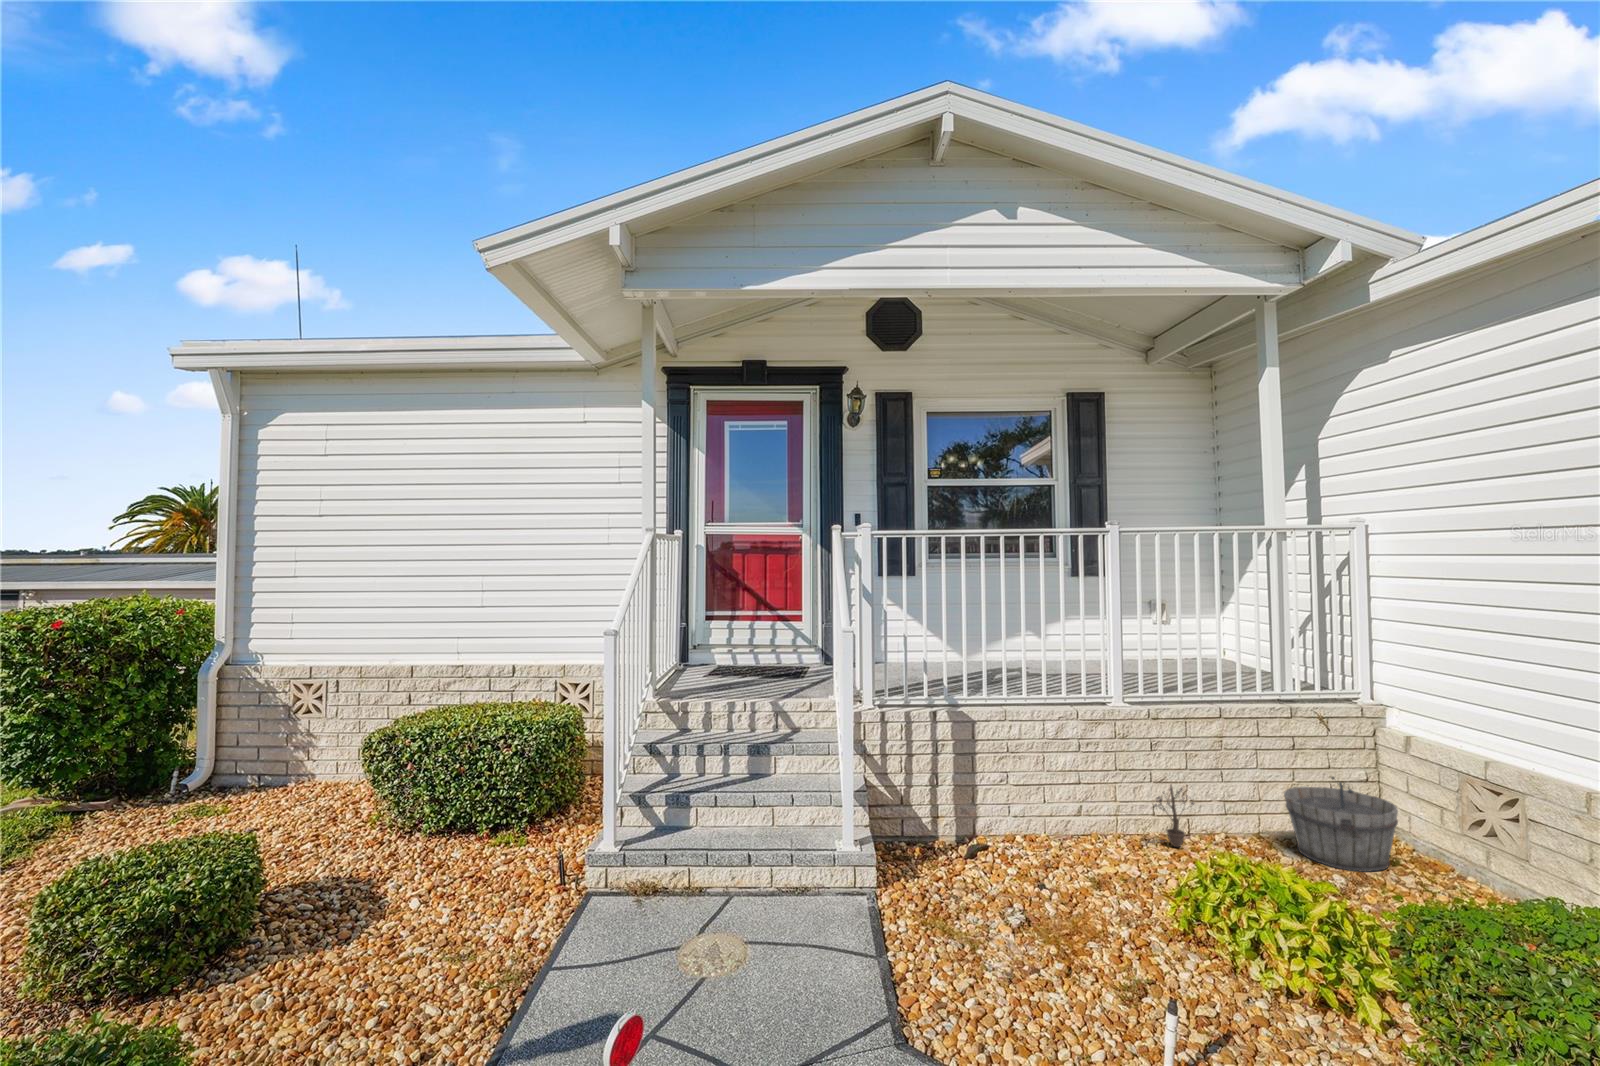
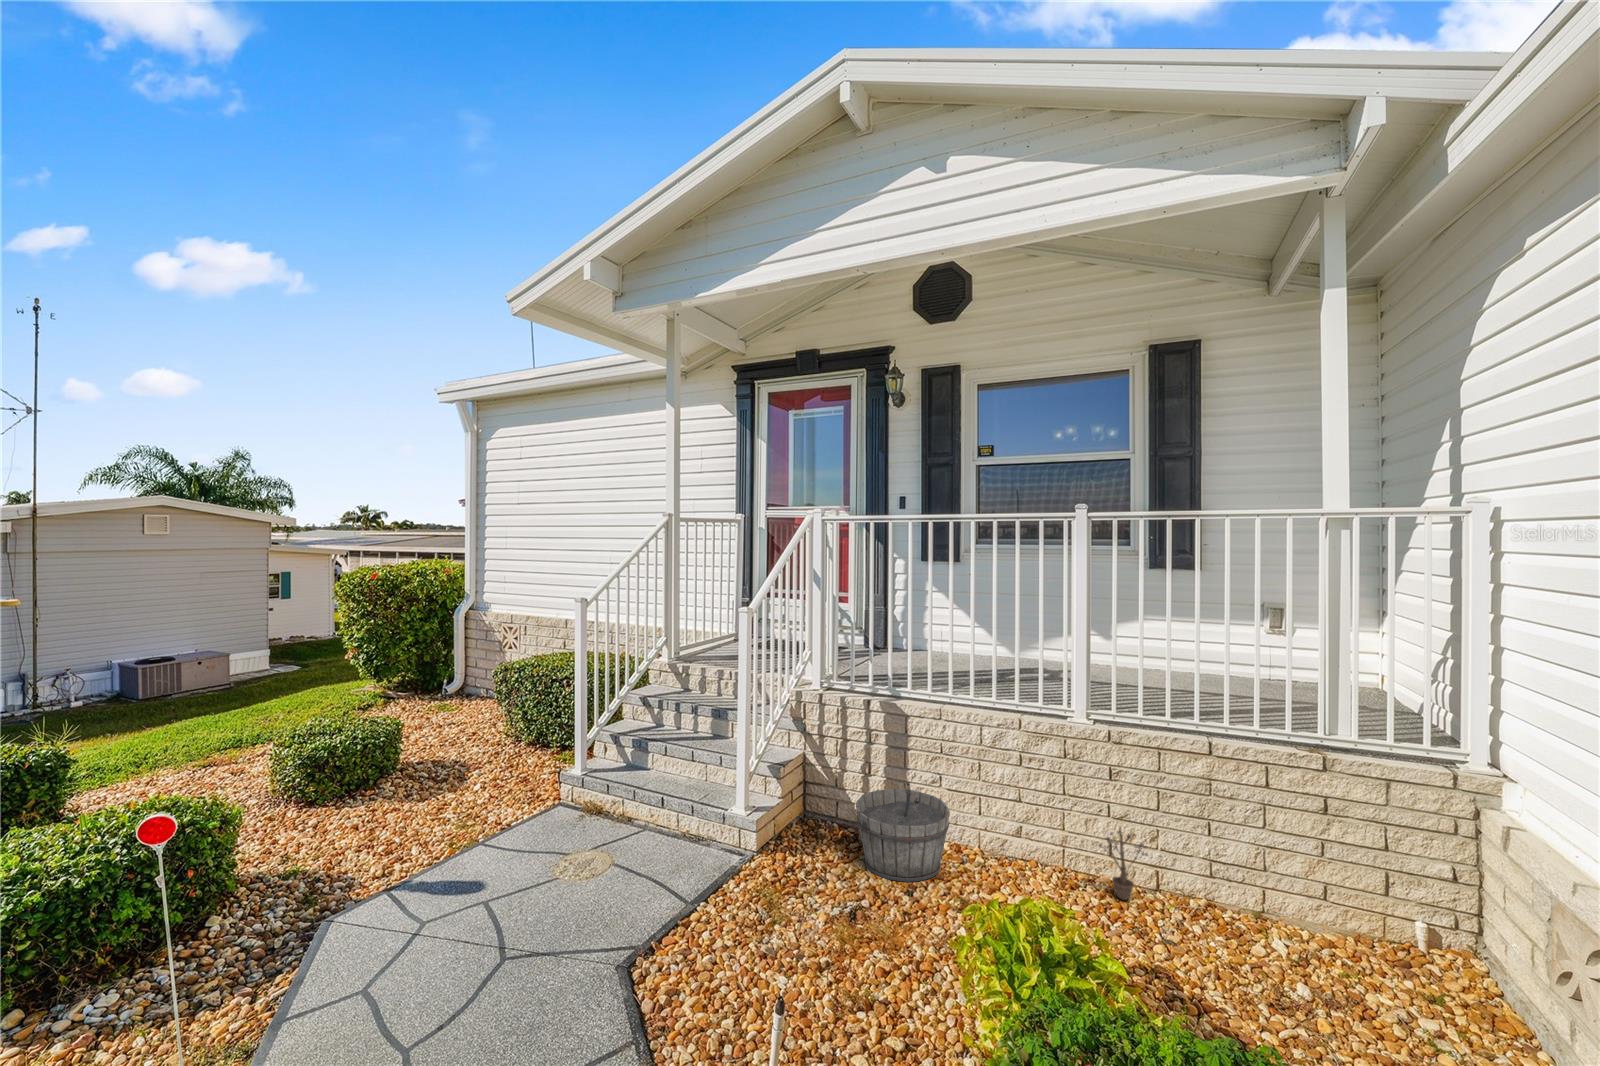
wooden bucket: present [1284,777,1398,872] -> present [856,783,950,882]

